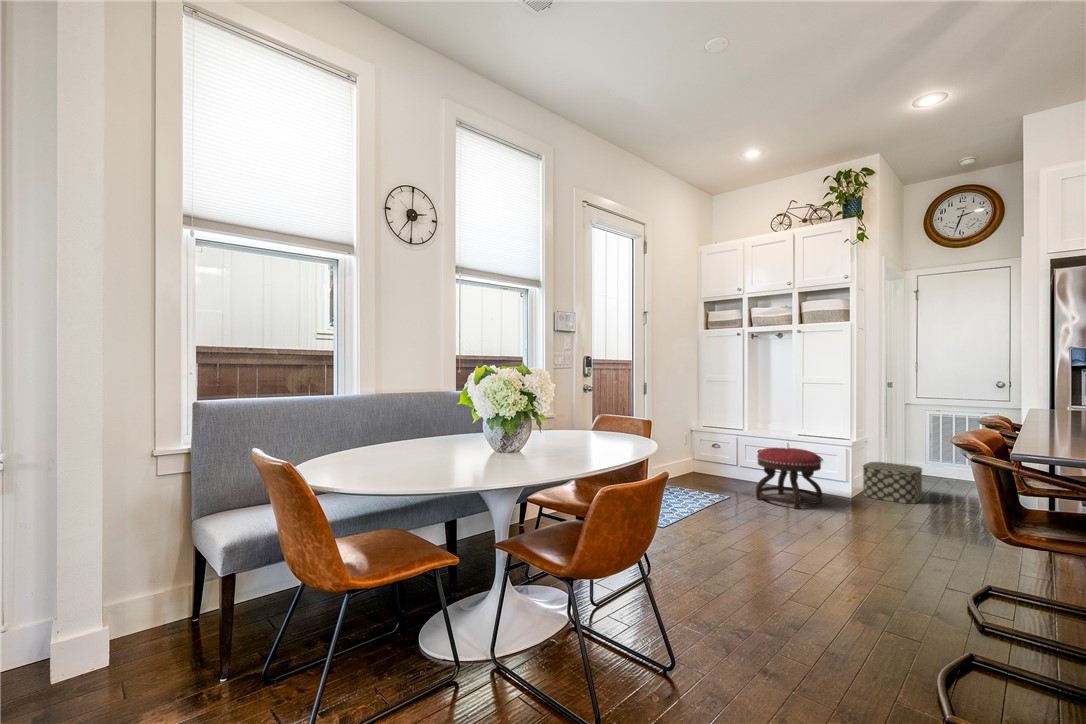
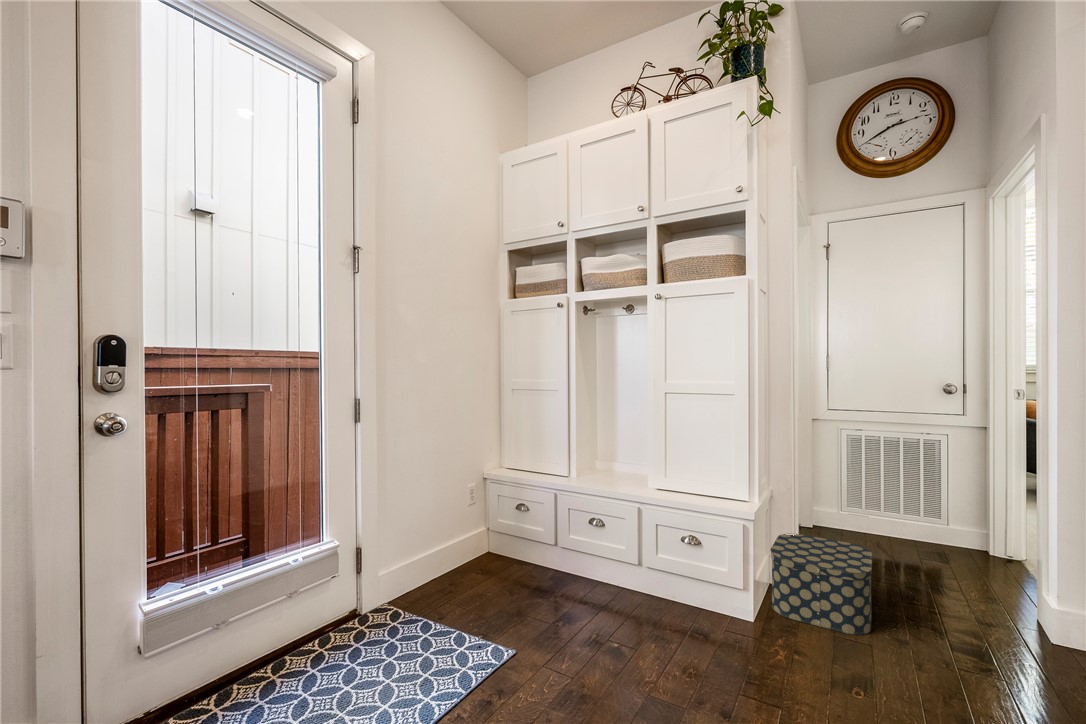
ottoman: present [756,448,822,509] -> none [570,530,704,696]

